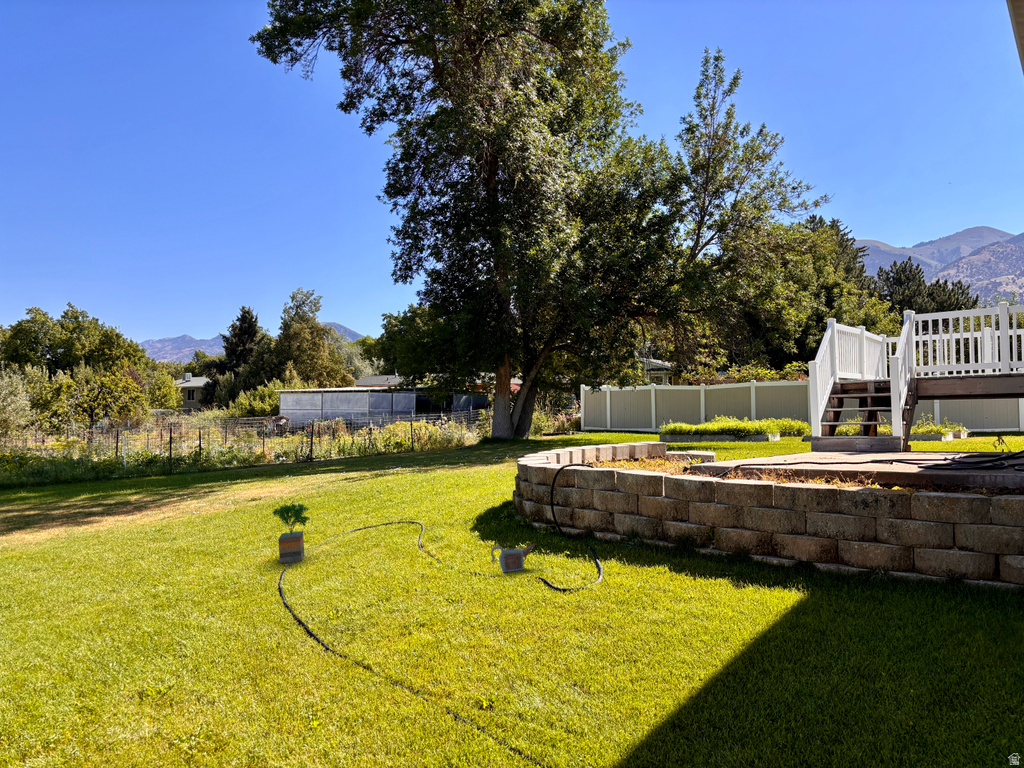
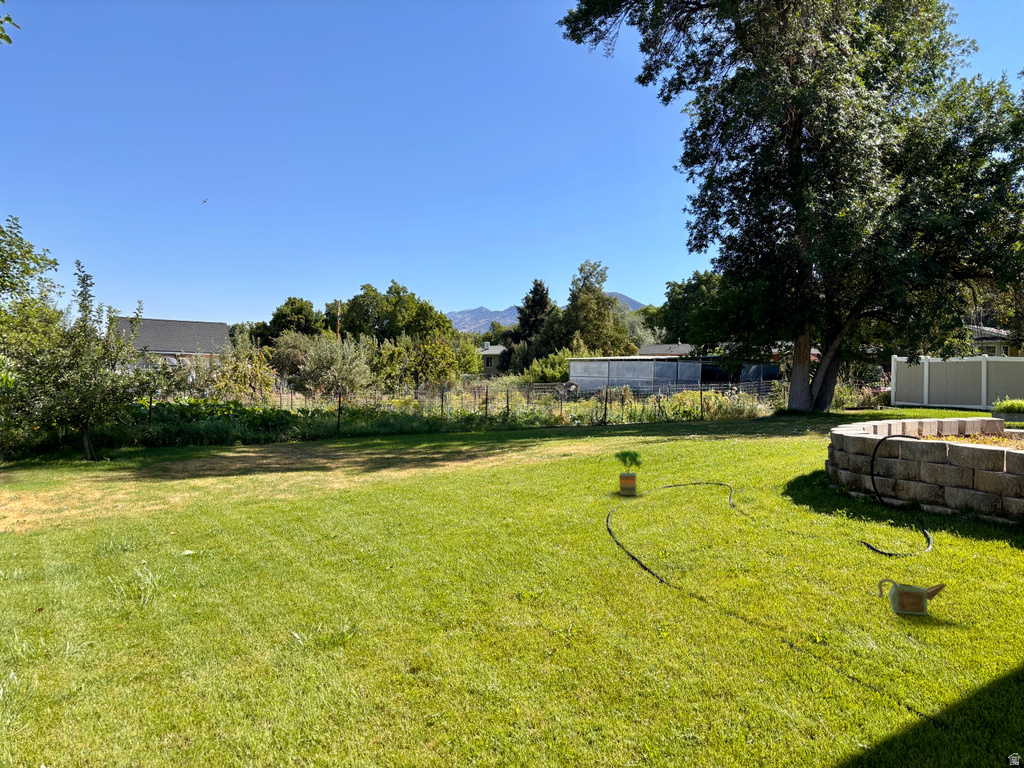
watering can: present [491,543,535,572] -> present [878,578,946,615]

